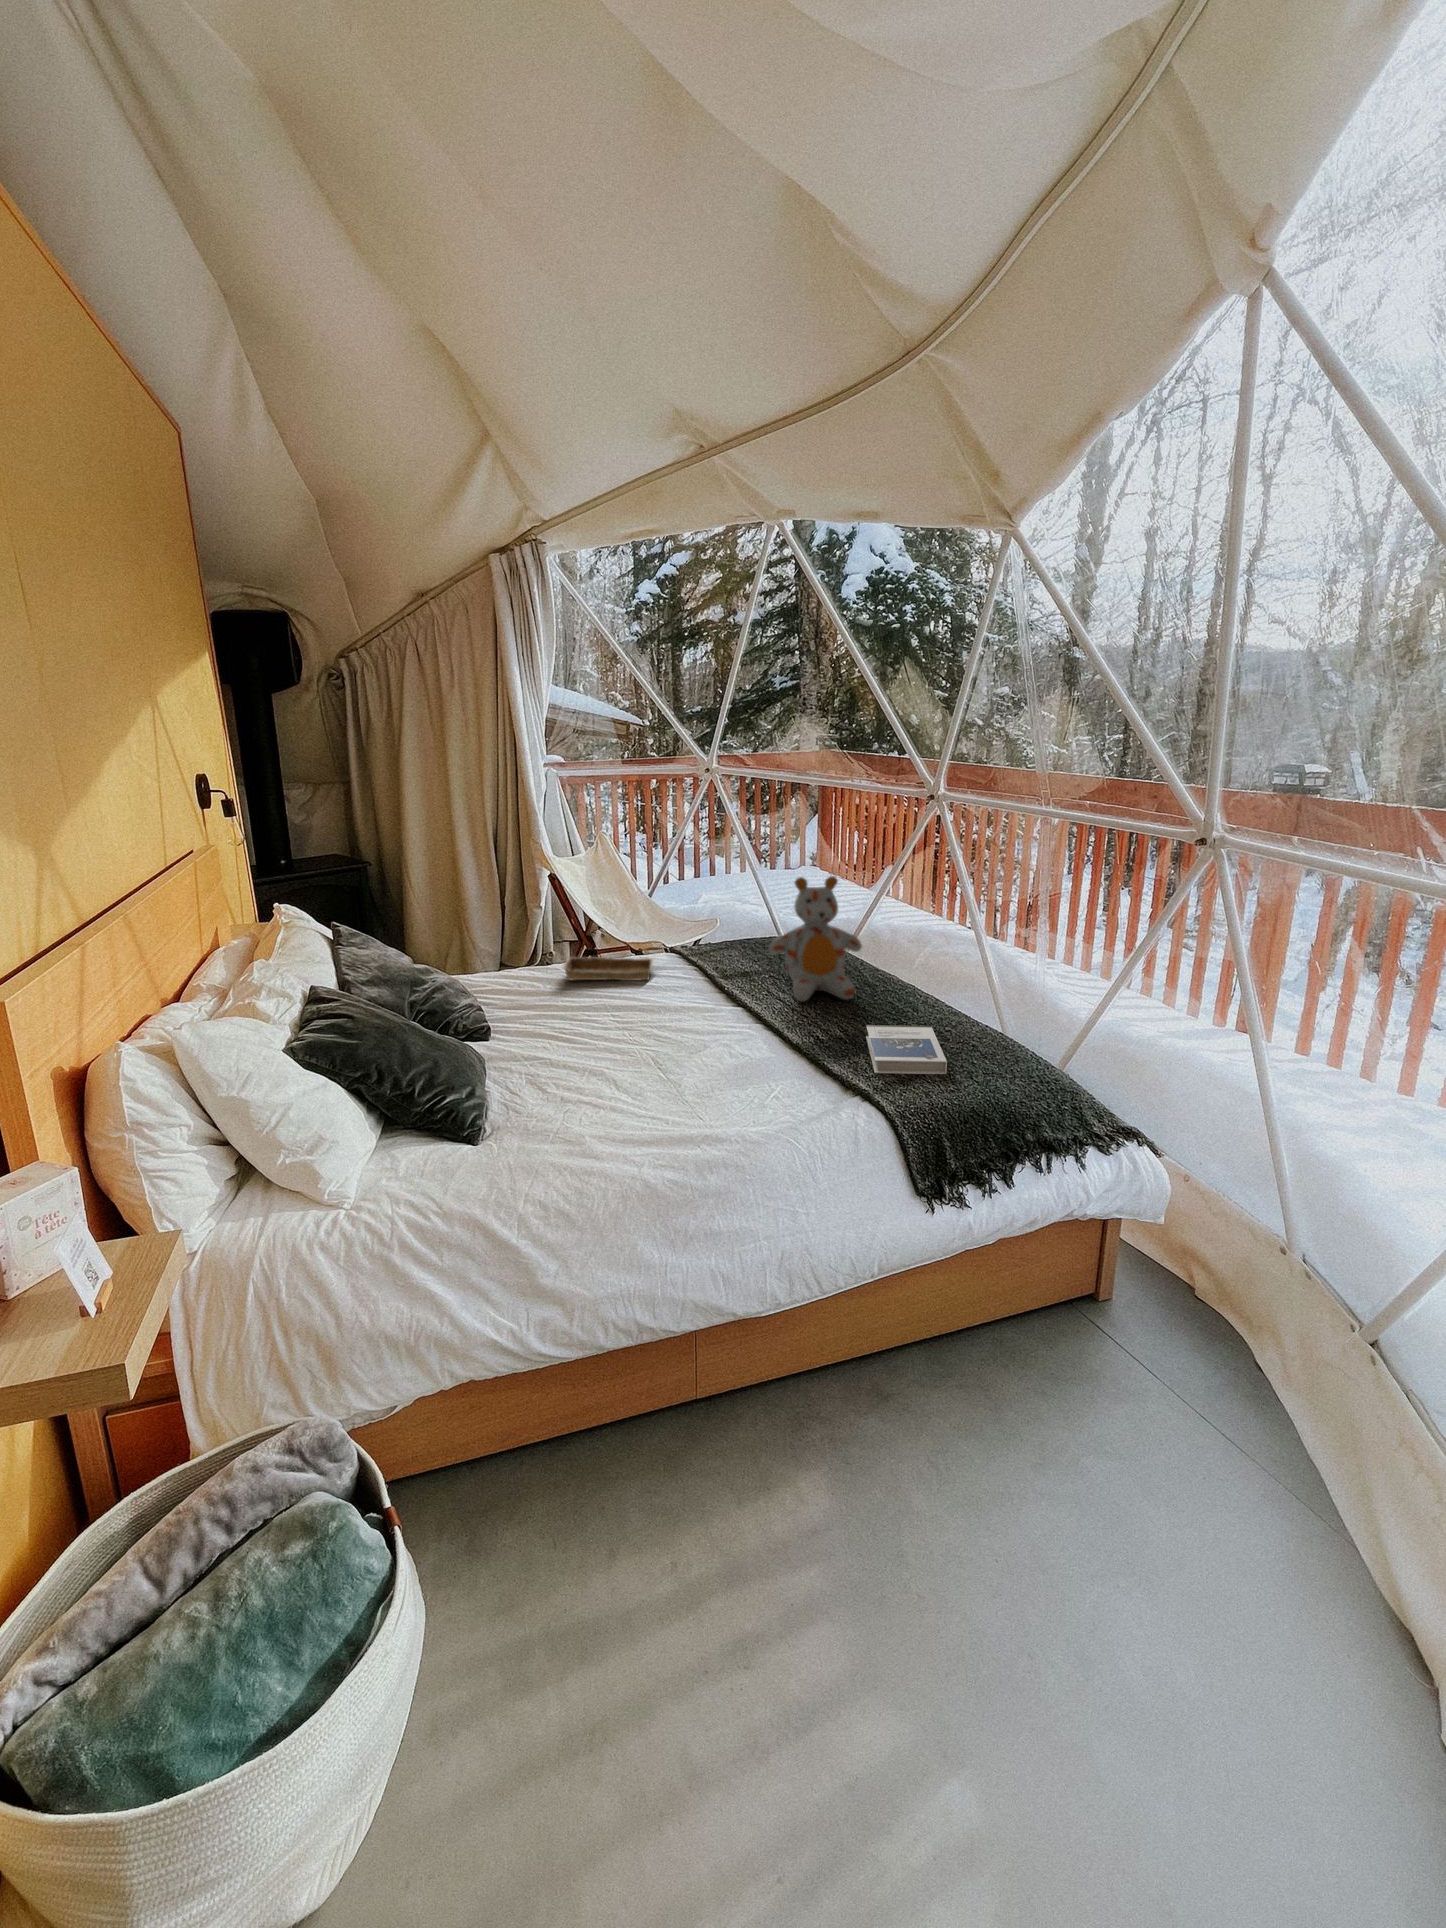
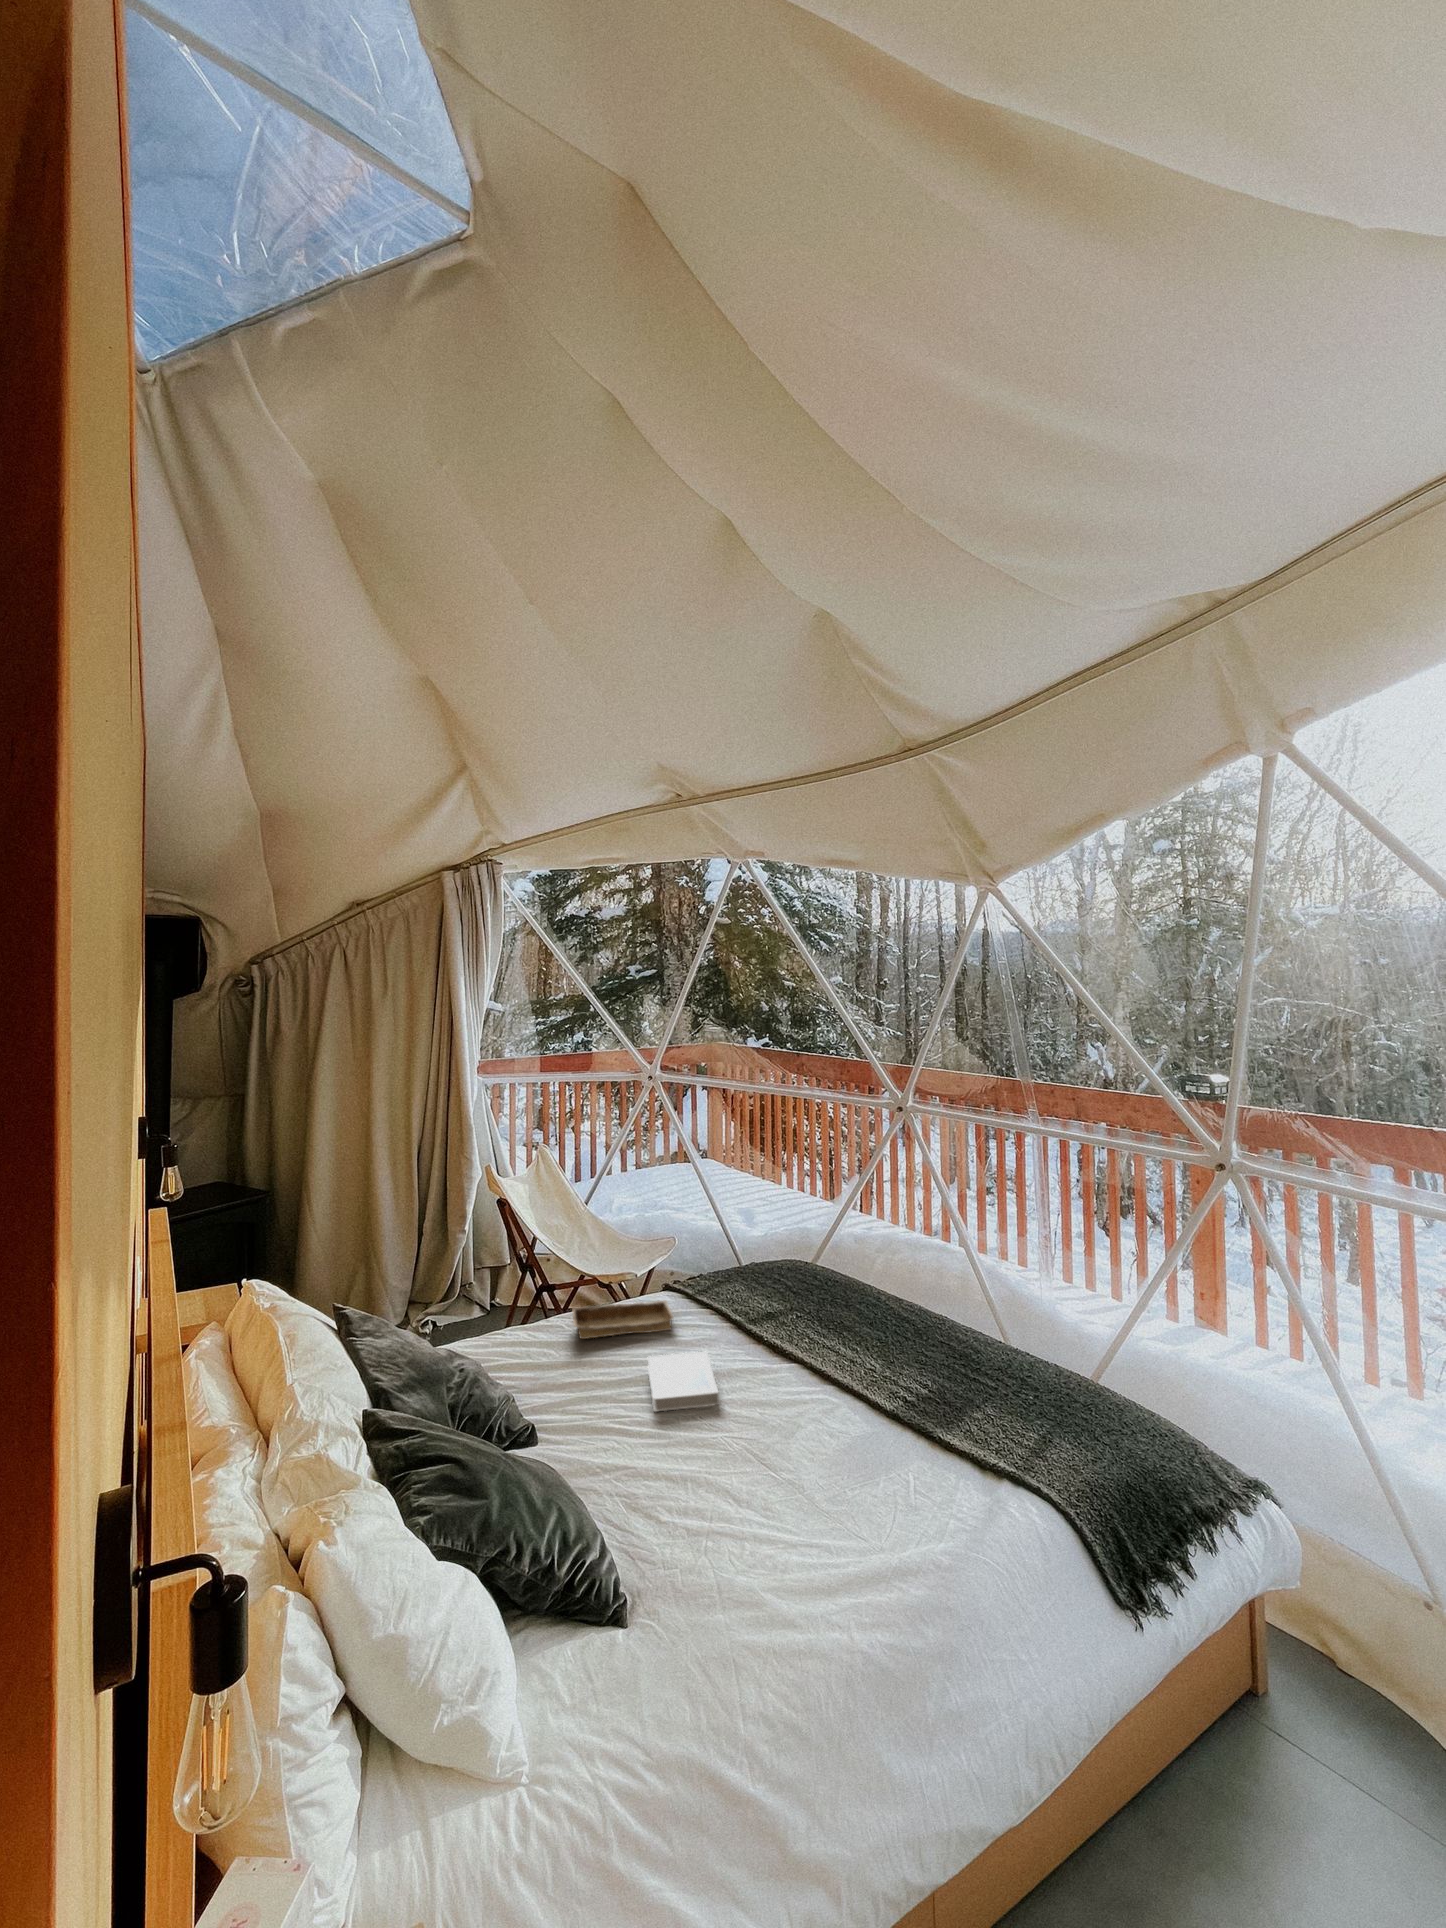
stuffed bear: present [769,876,862,1002] -> none [813,1204,914,1349]
hardback book: present [866,1025,947,1074] -> present [648,1352,719,1411]

